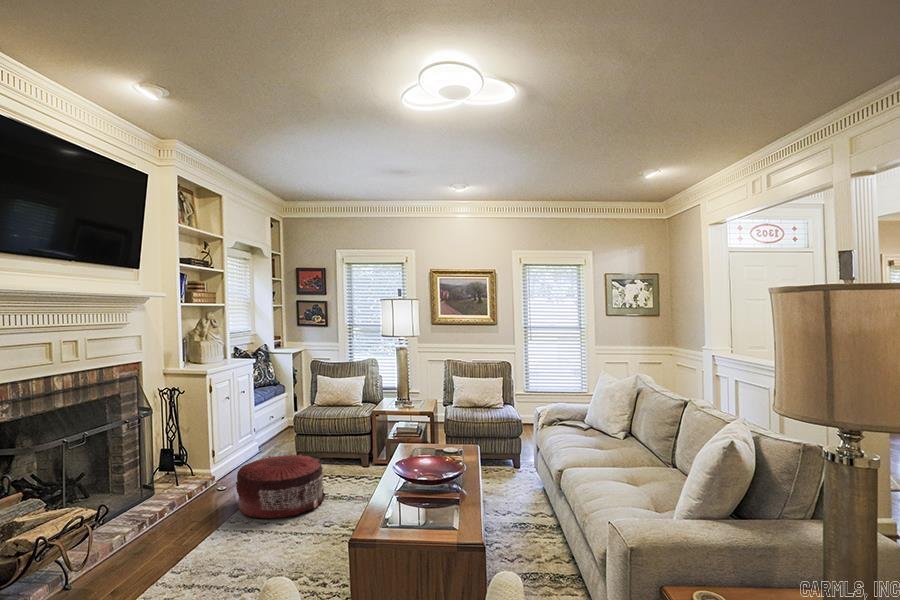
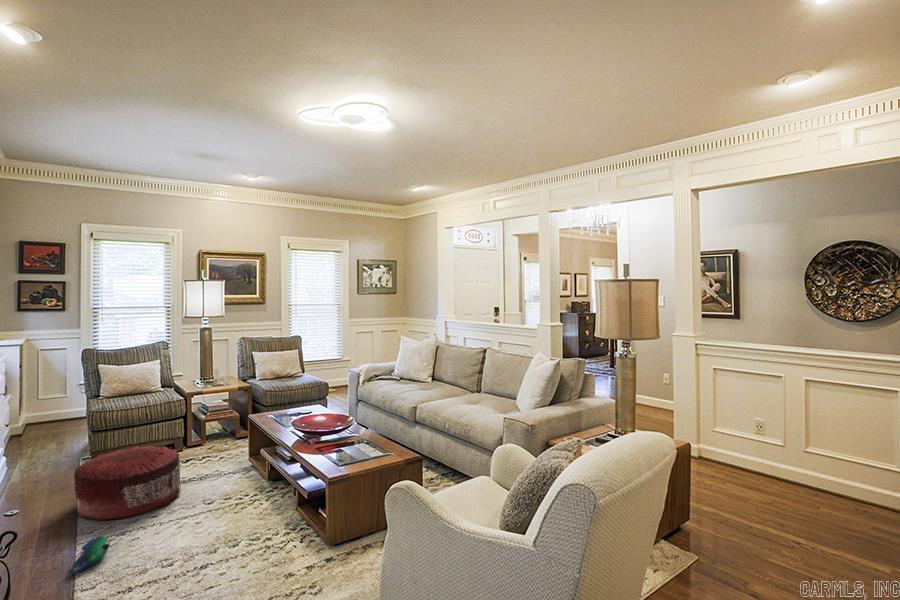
plush toy: none [175,530,219,556] -> present [67,536,110,575]

